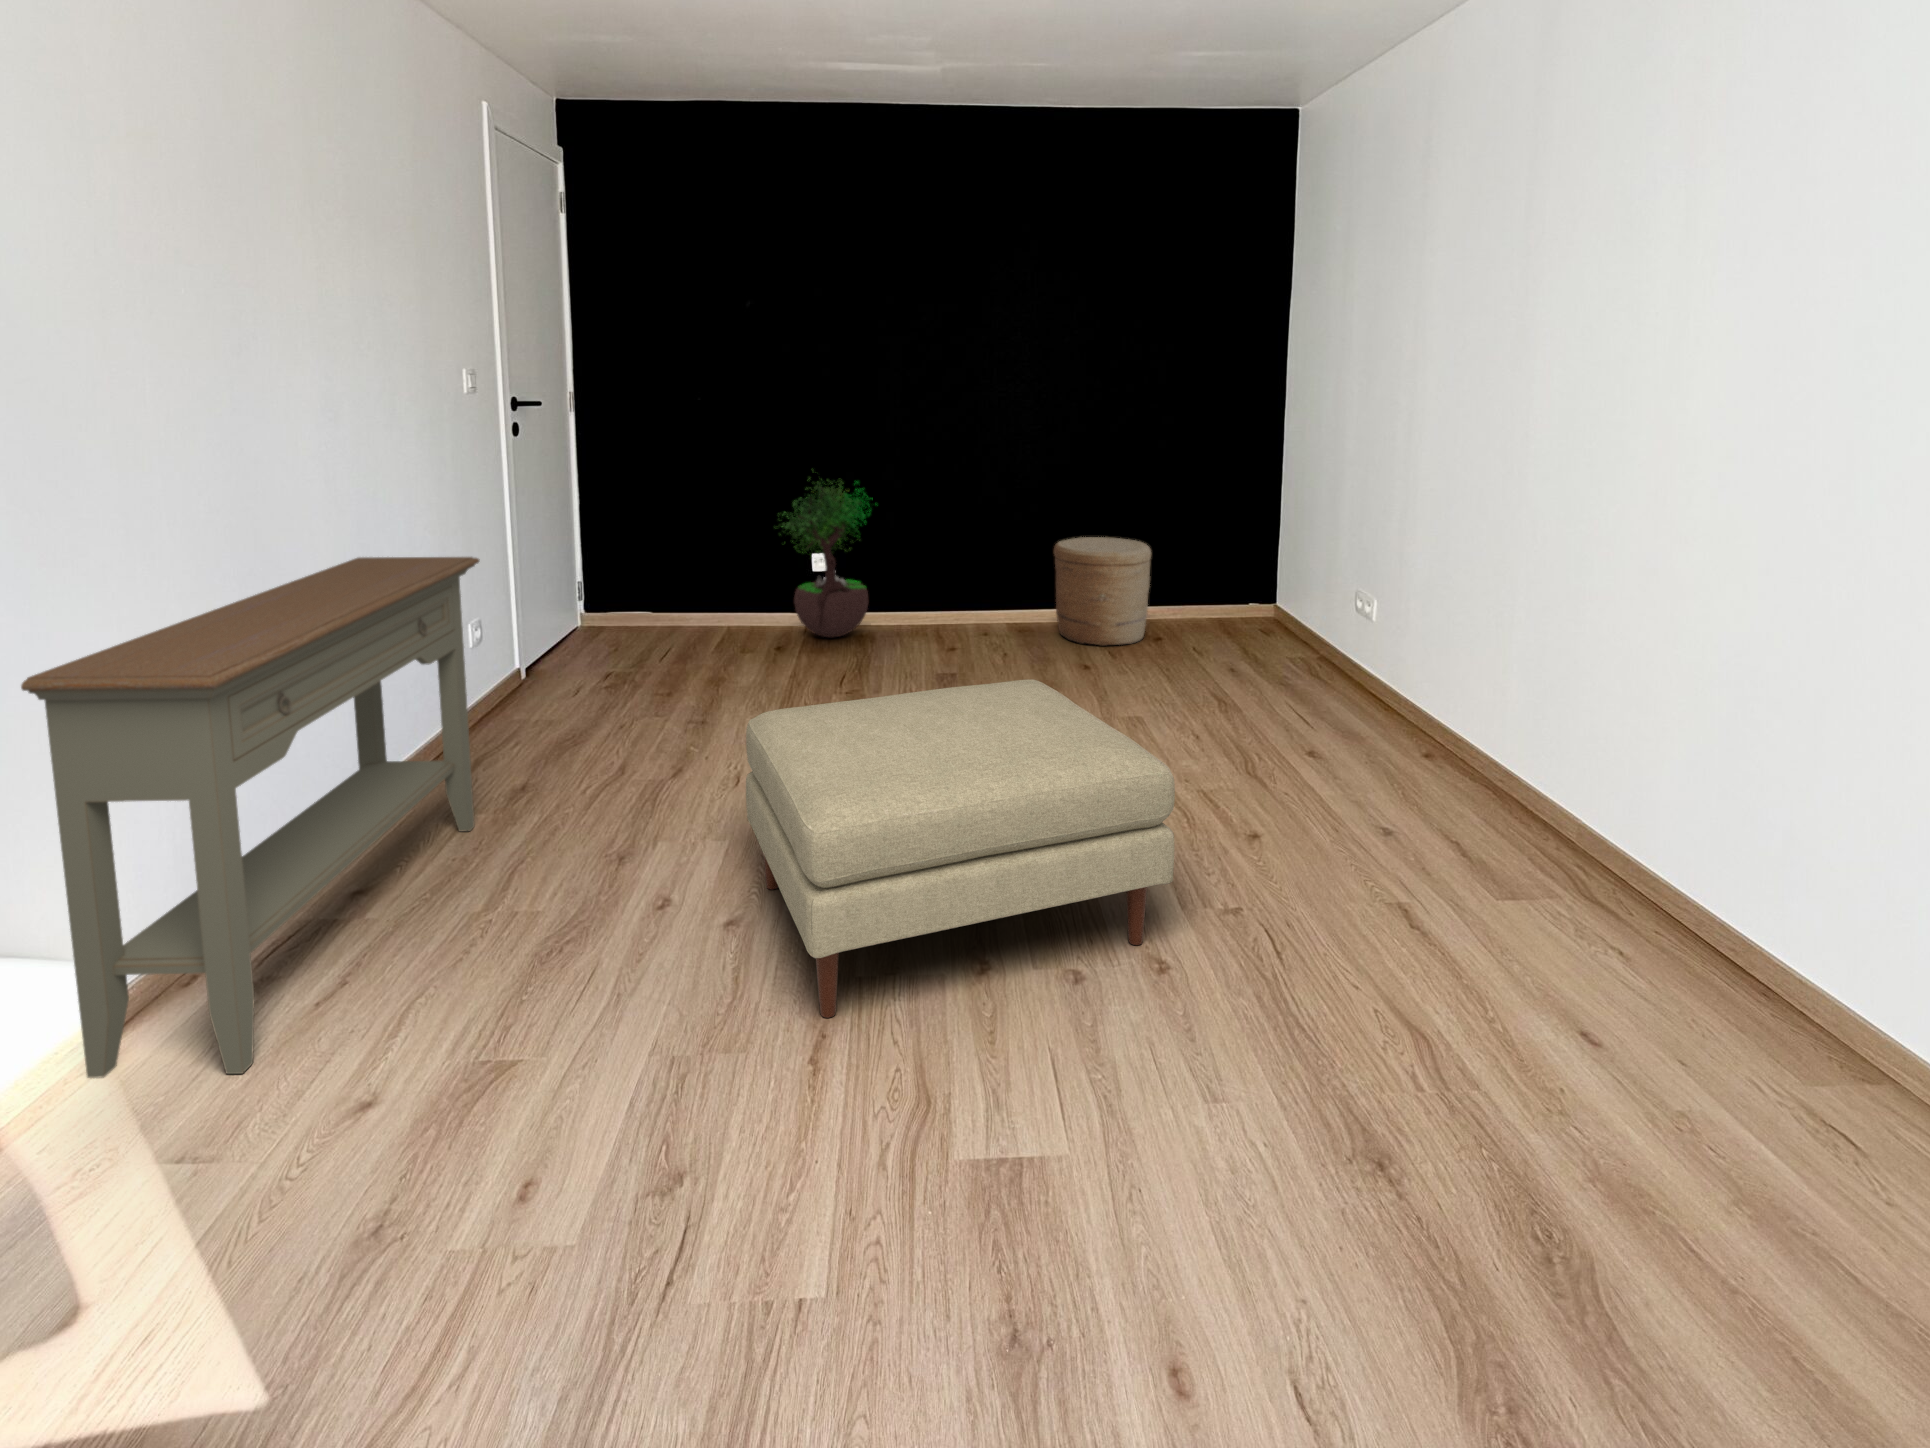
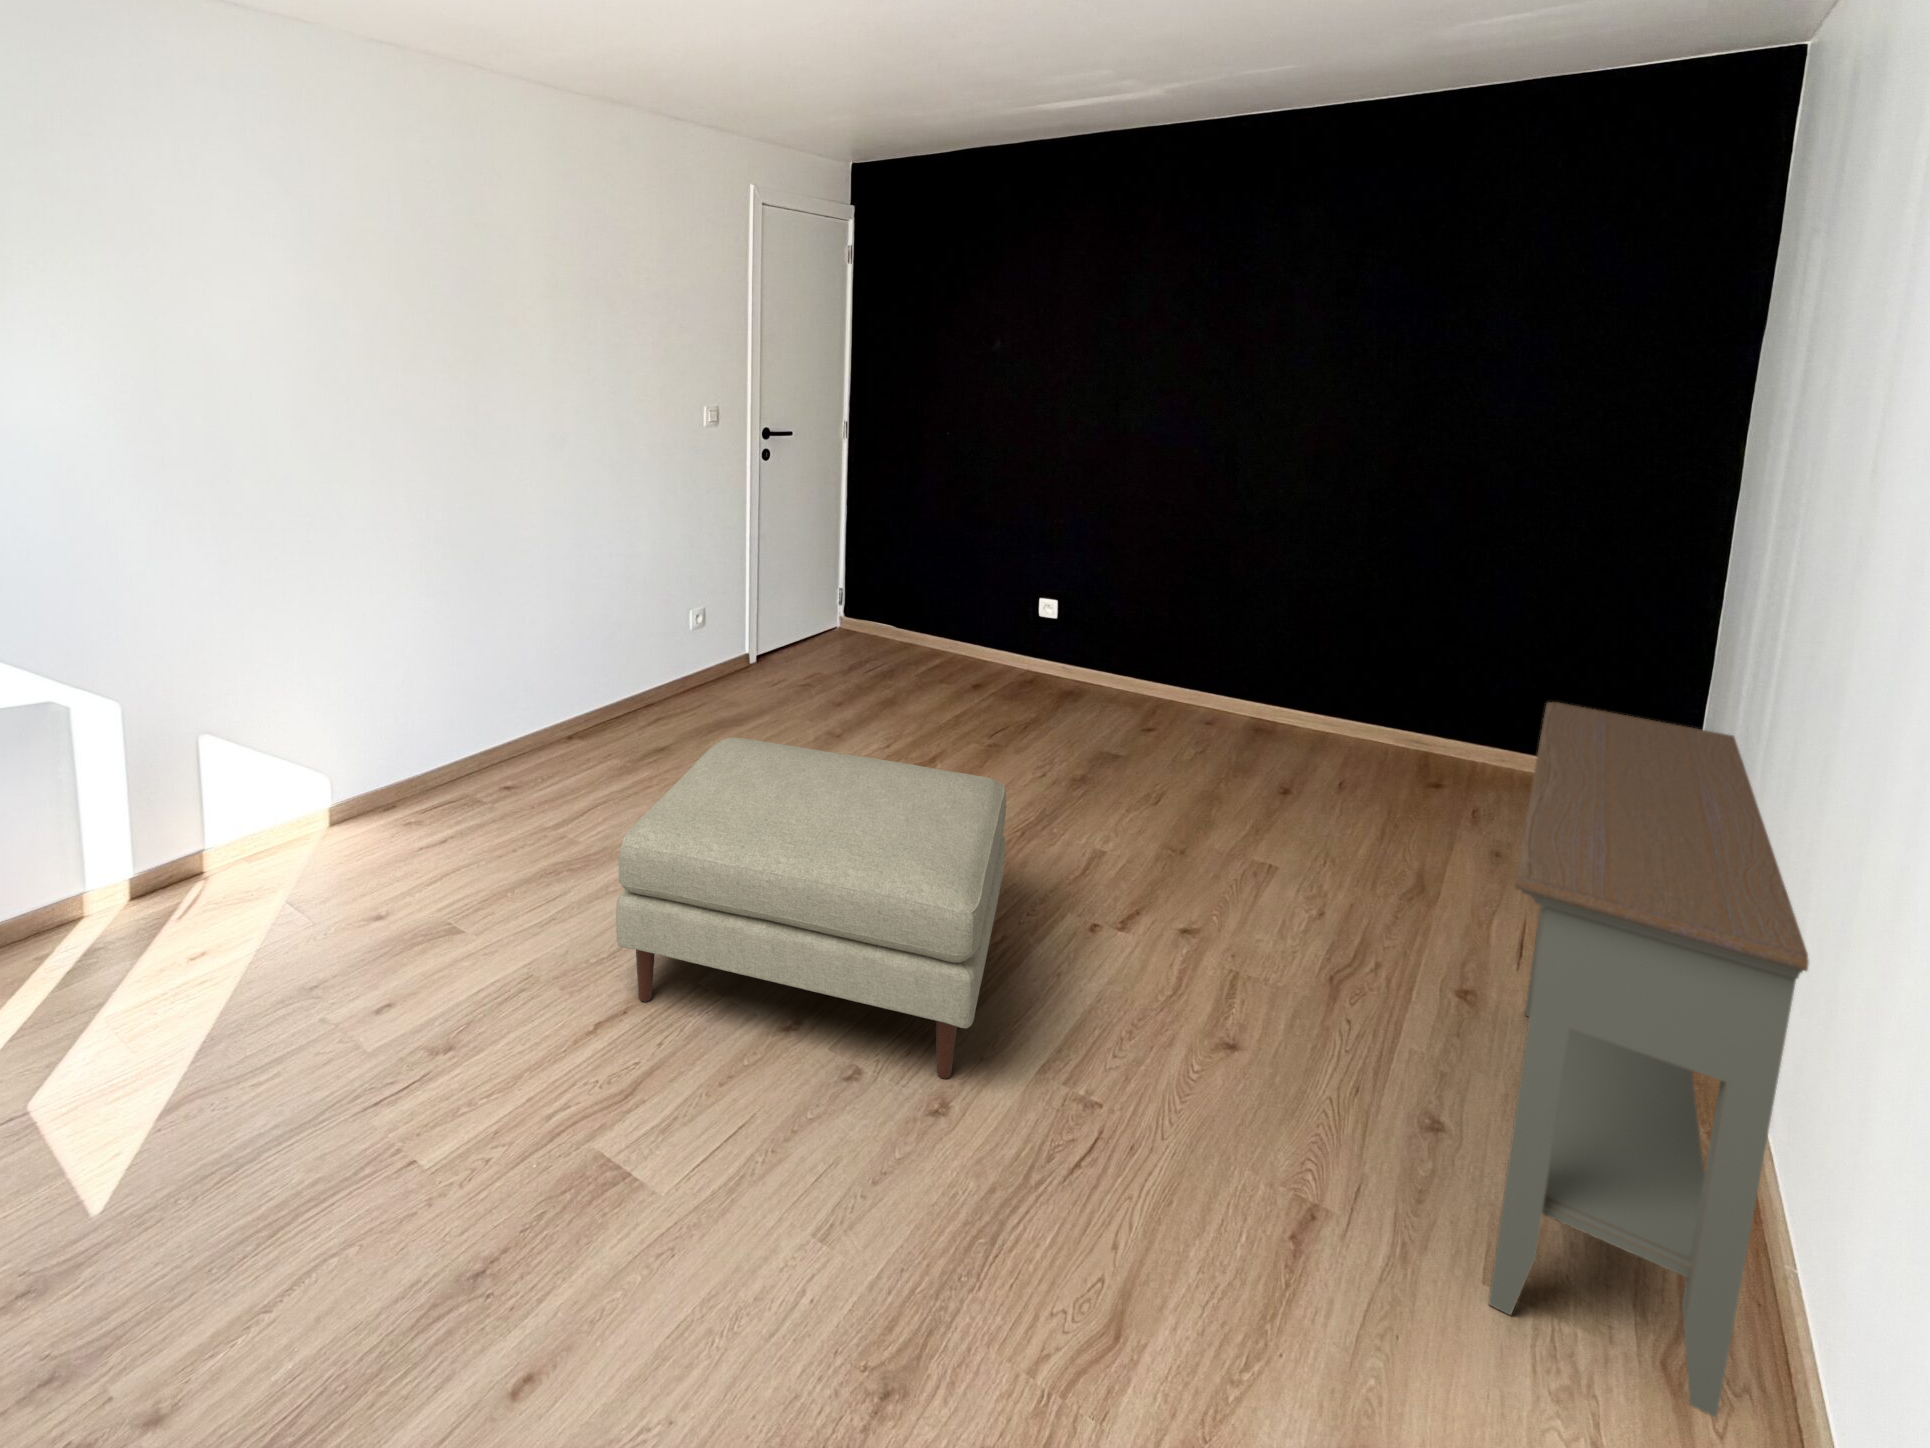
potted tree: present [778,478,873,637] -> none [981,516,1088,687]
woven basket: present [1054,537,1151,646] -> none [1290,636,1429,780]
console table: present [21,557,480,1078] -> present [1489,702,1809,1417]

